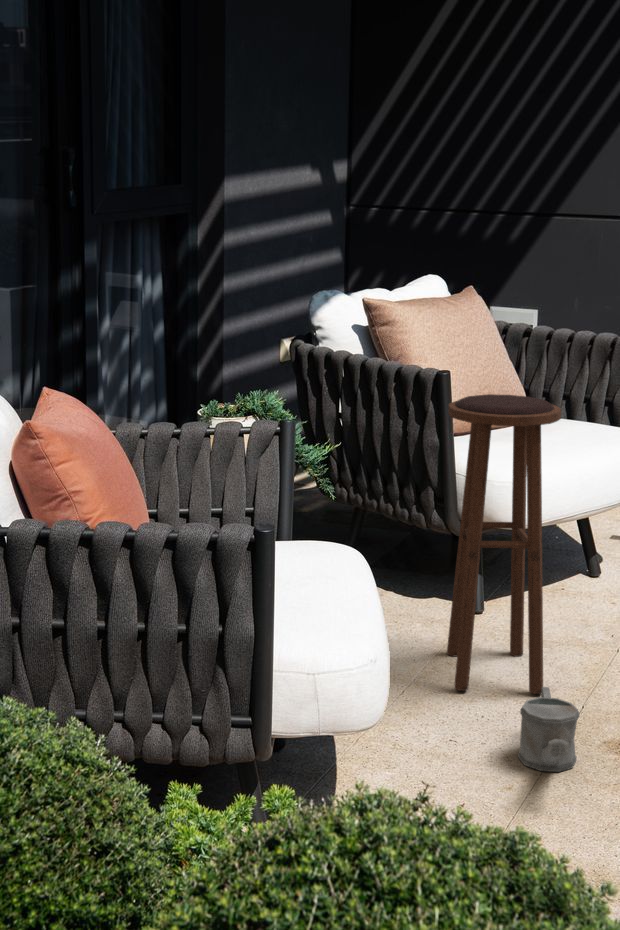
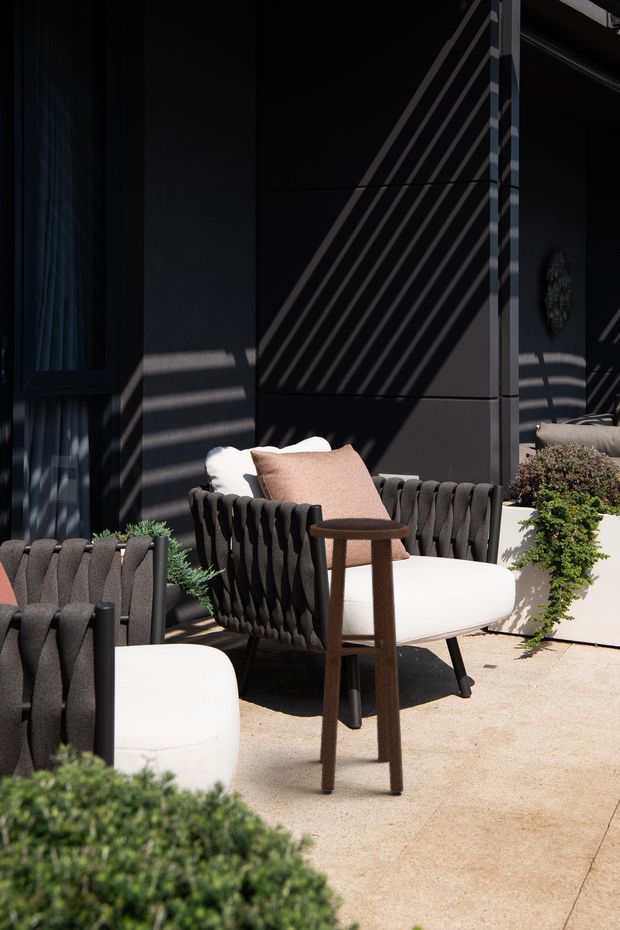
watering can: present [518,687,579,772] -> none [371,780,427,859]

